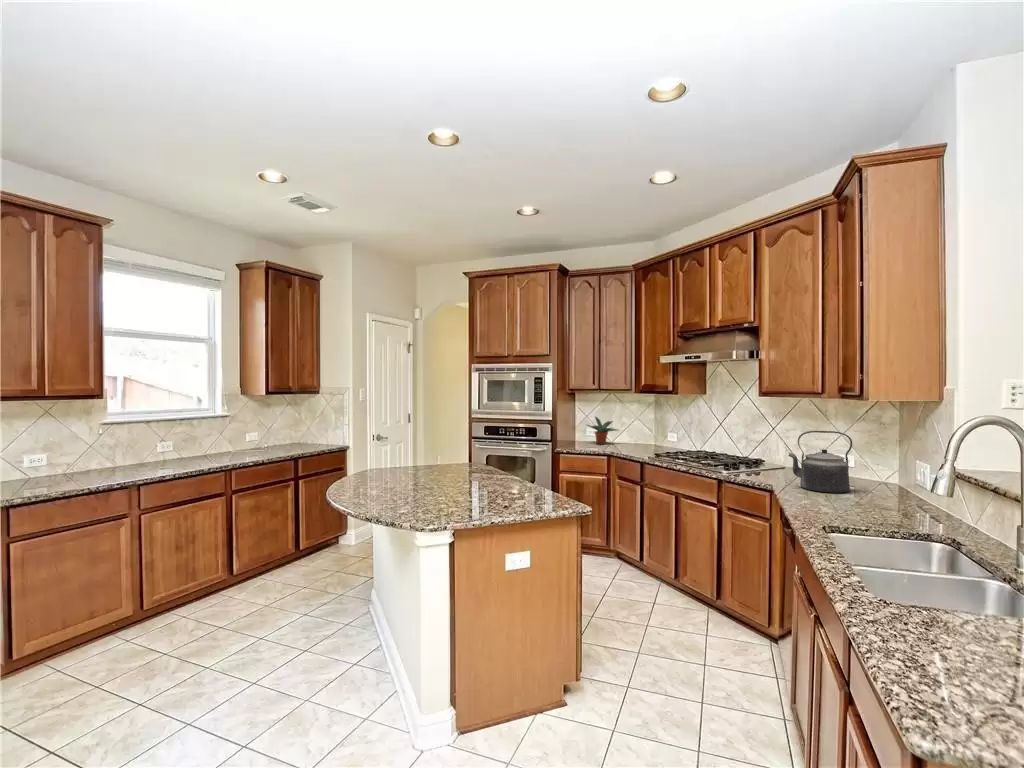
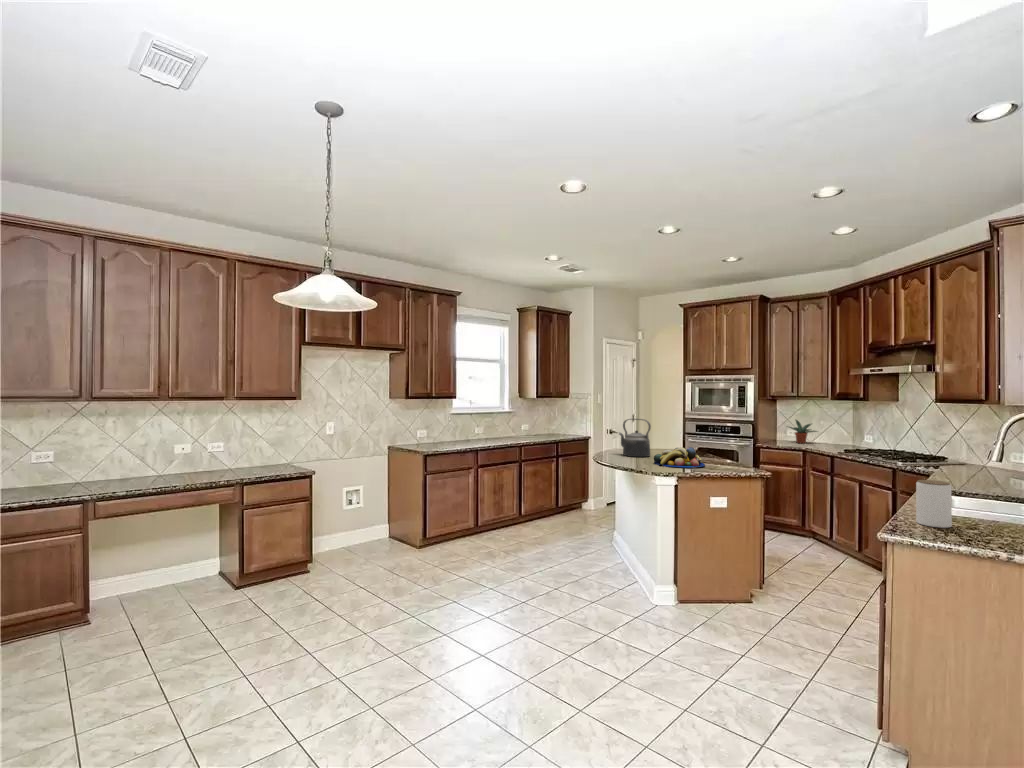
kettle: present [788,431,852,493] -> present [619,419,651,457]
fruit bowl: none [416,472,497,511] -> present [654,447,705,468]
jar: none [912,560,988,672] -> present [916,480,952,528]

